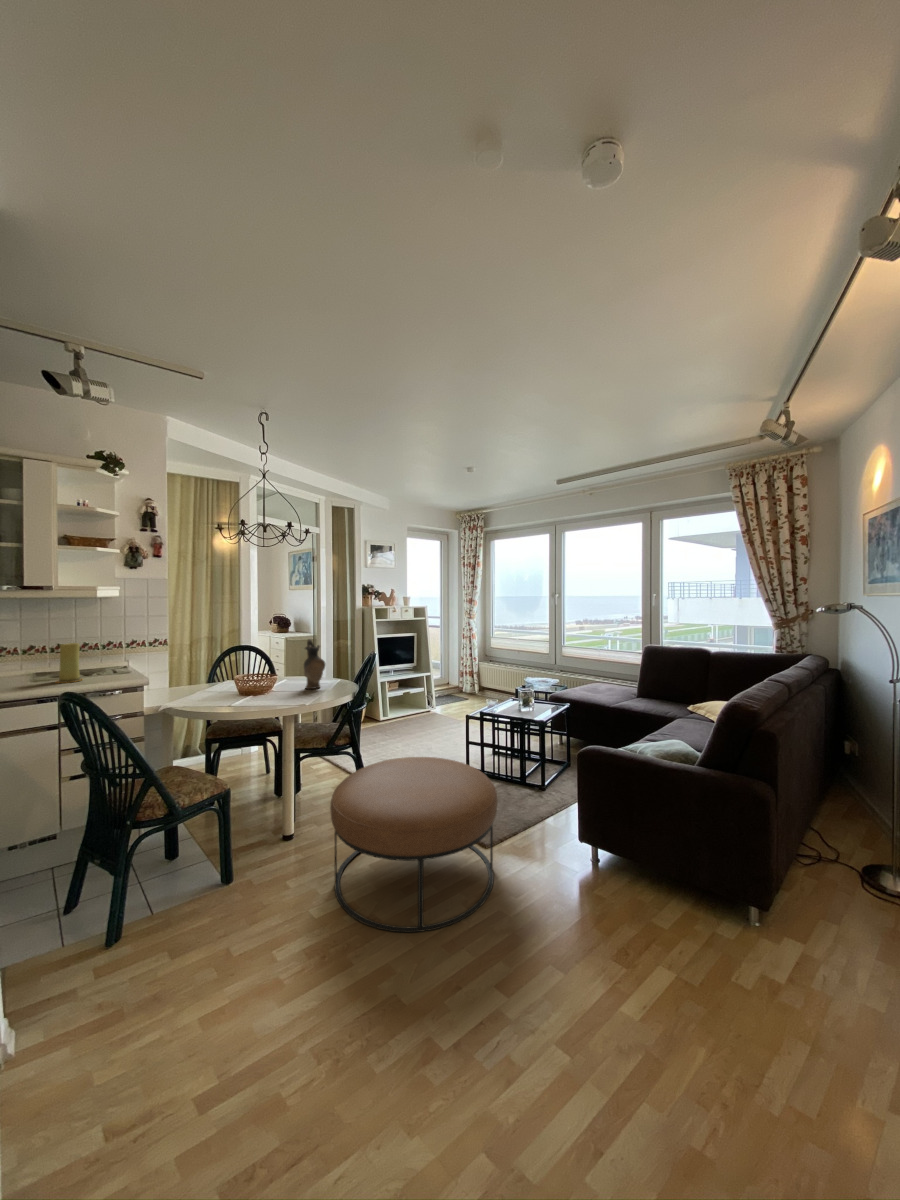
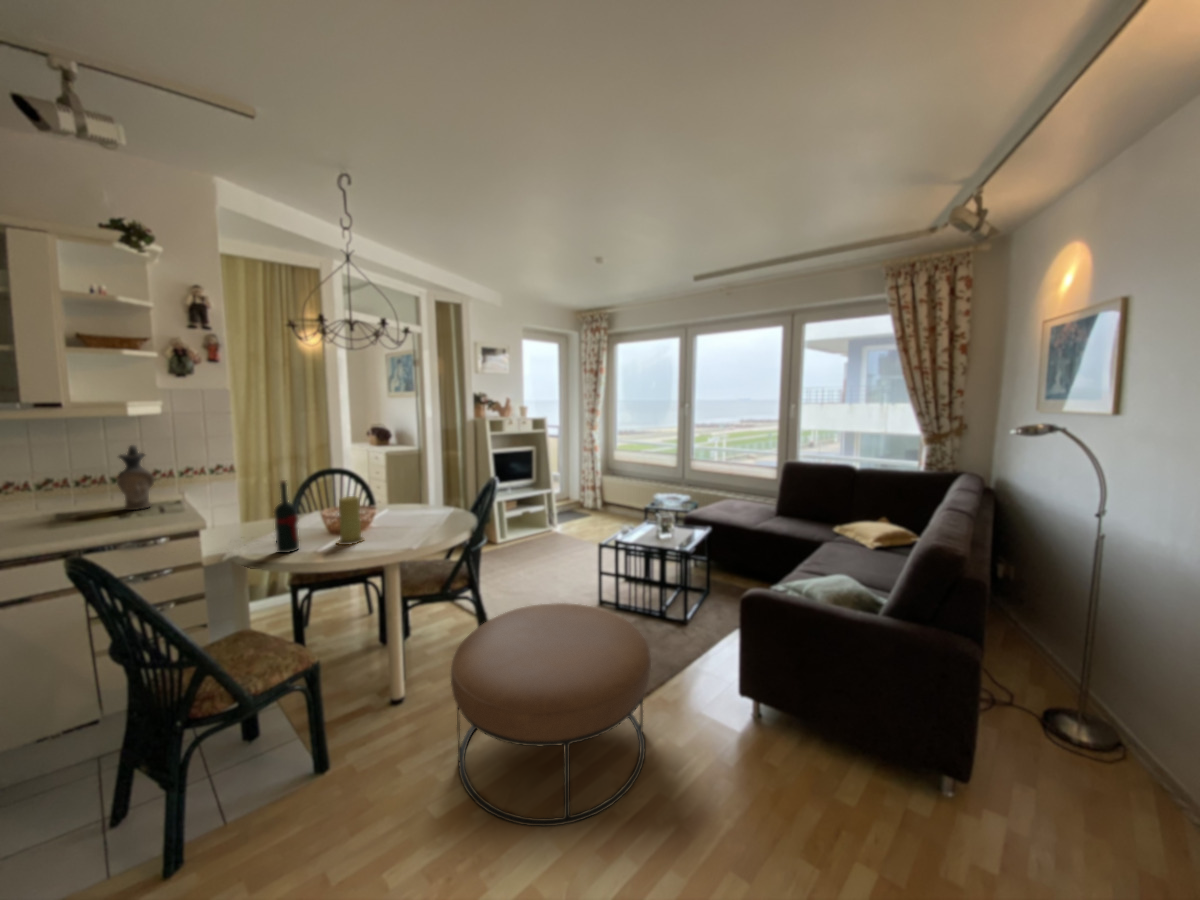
ceramic pitcher: present [304,639,325,689] -> present [117,445,154,510]
candle: present [56,643,82,683] -> present [337,496,364,545]
wine bottle: none [199,647,217,705] -> present [274,480,299,553]

